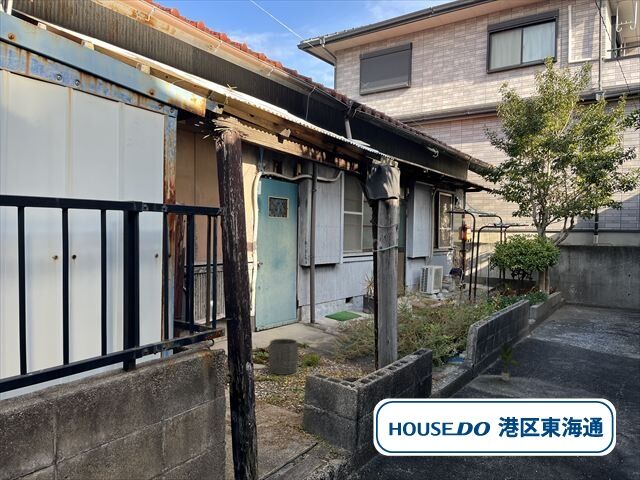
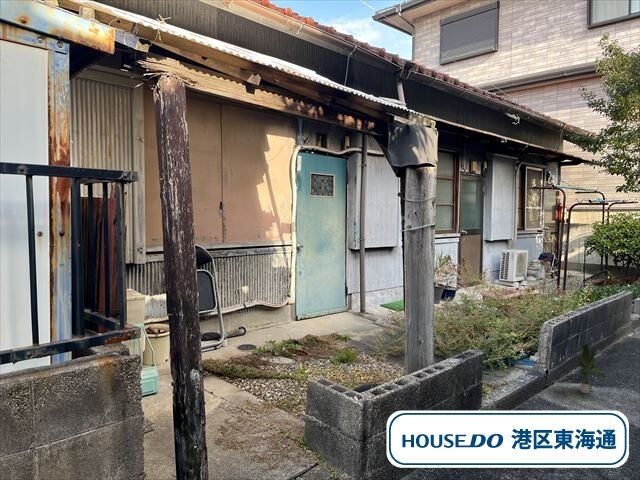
woven basket: present [268,339,298,375] -> none [290,330,323,371]

